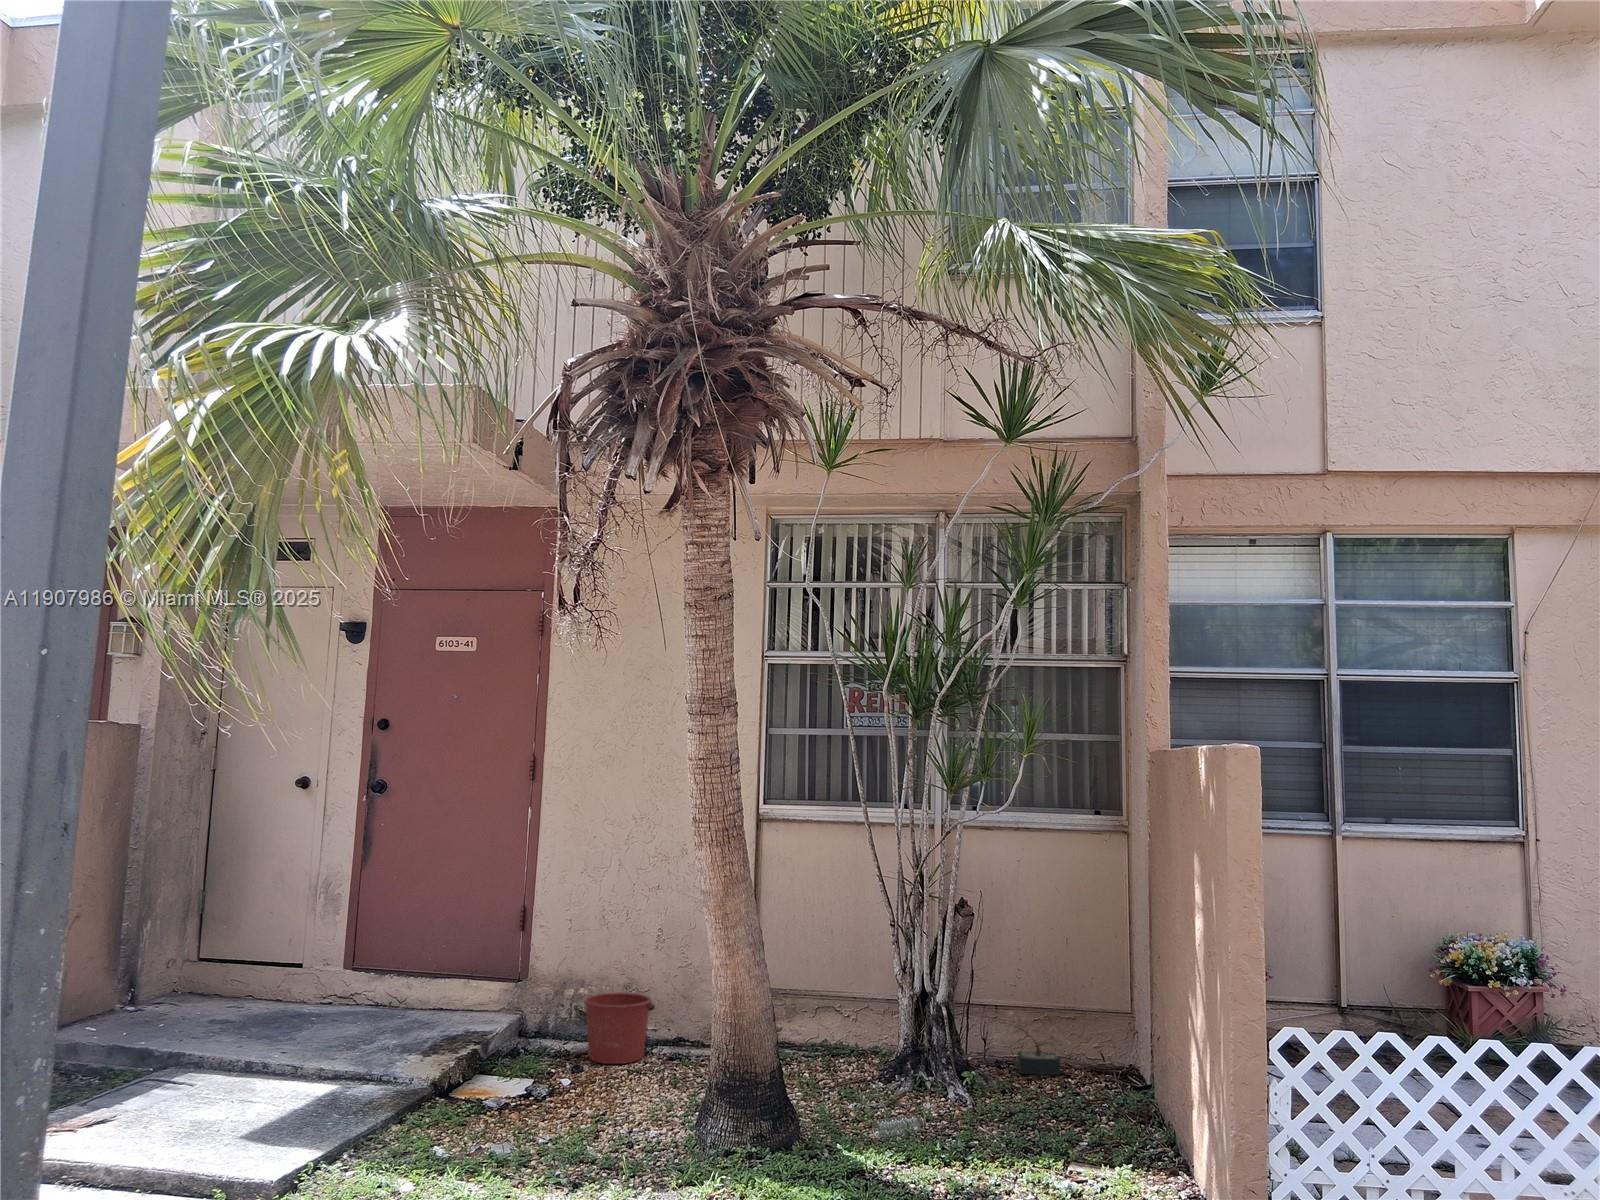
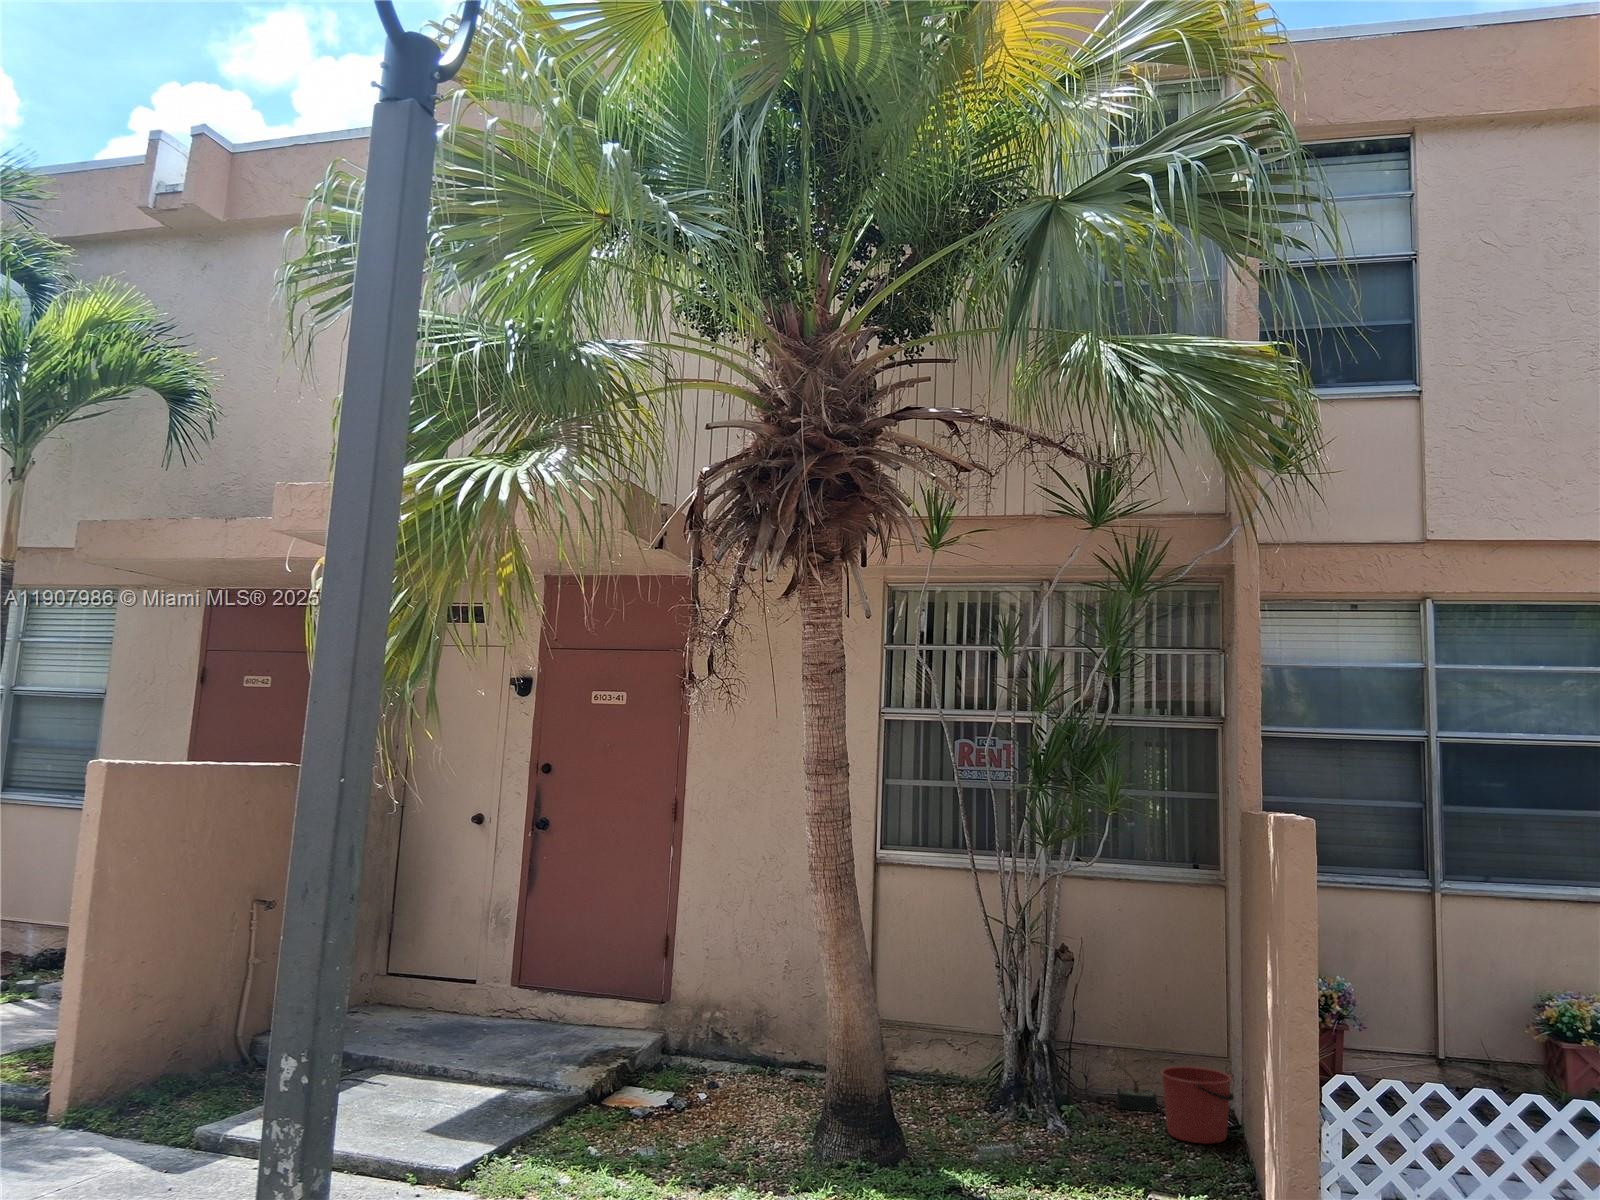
bucket: present [584,992,655,1064] -> present [1161,1066,1234,1144]

